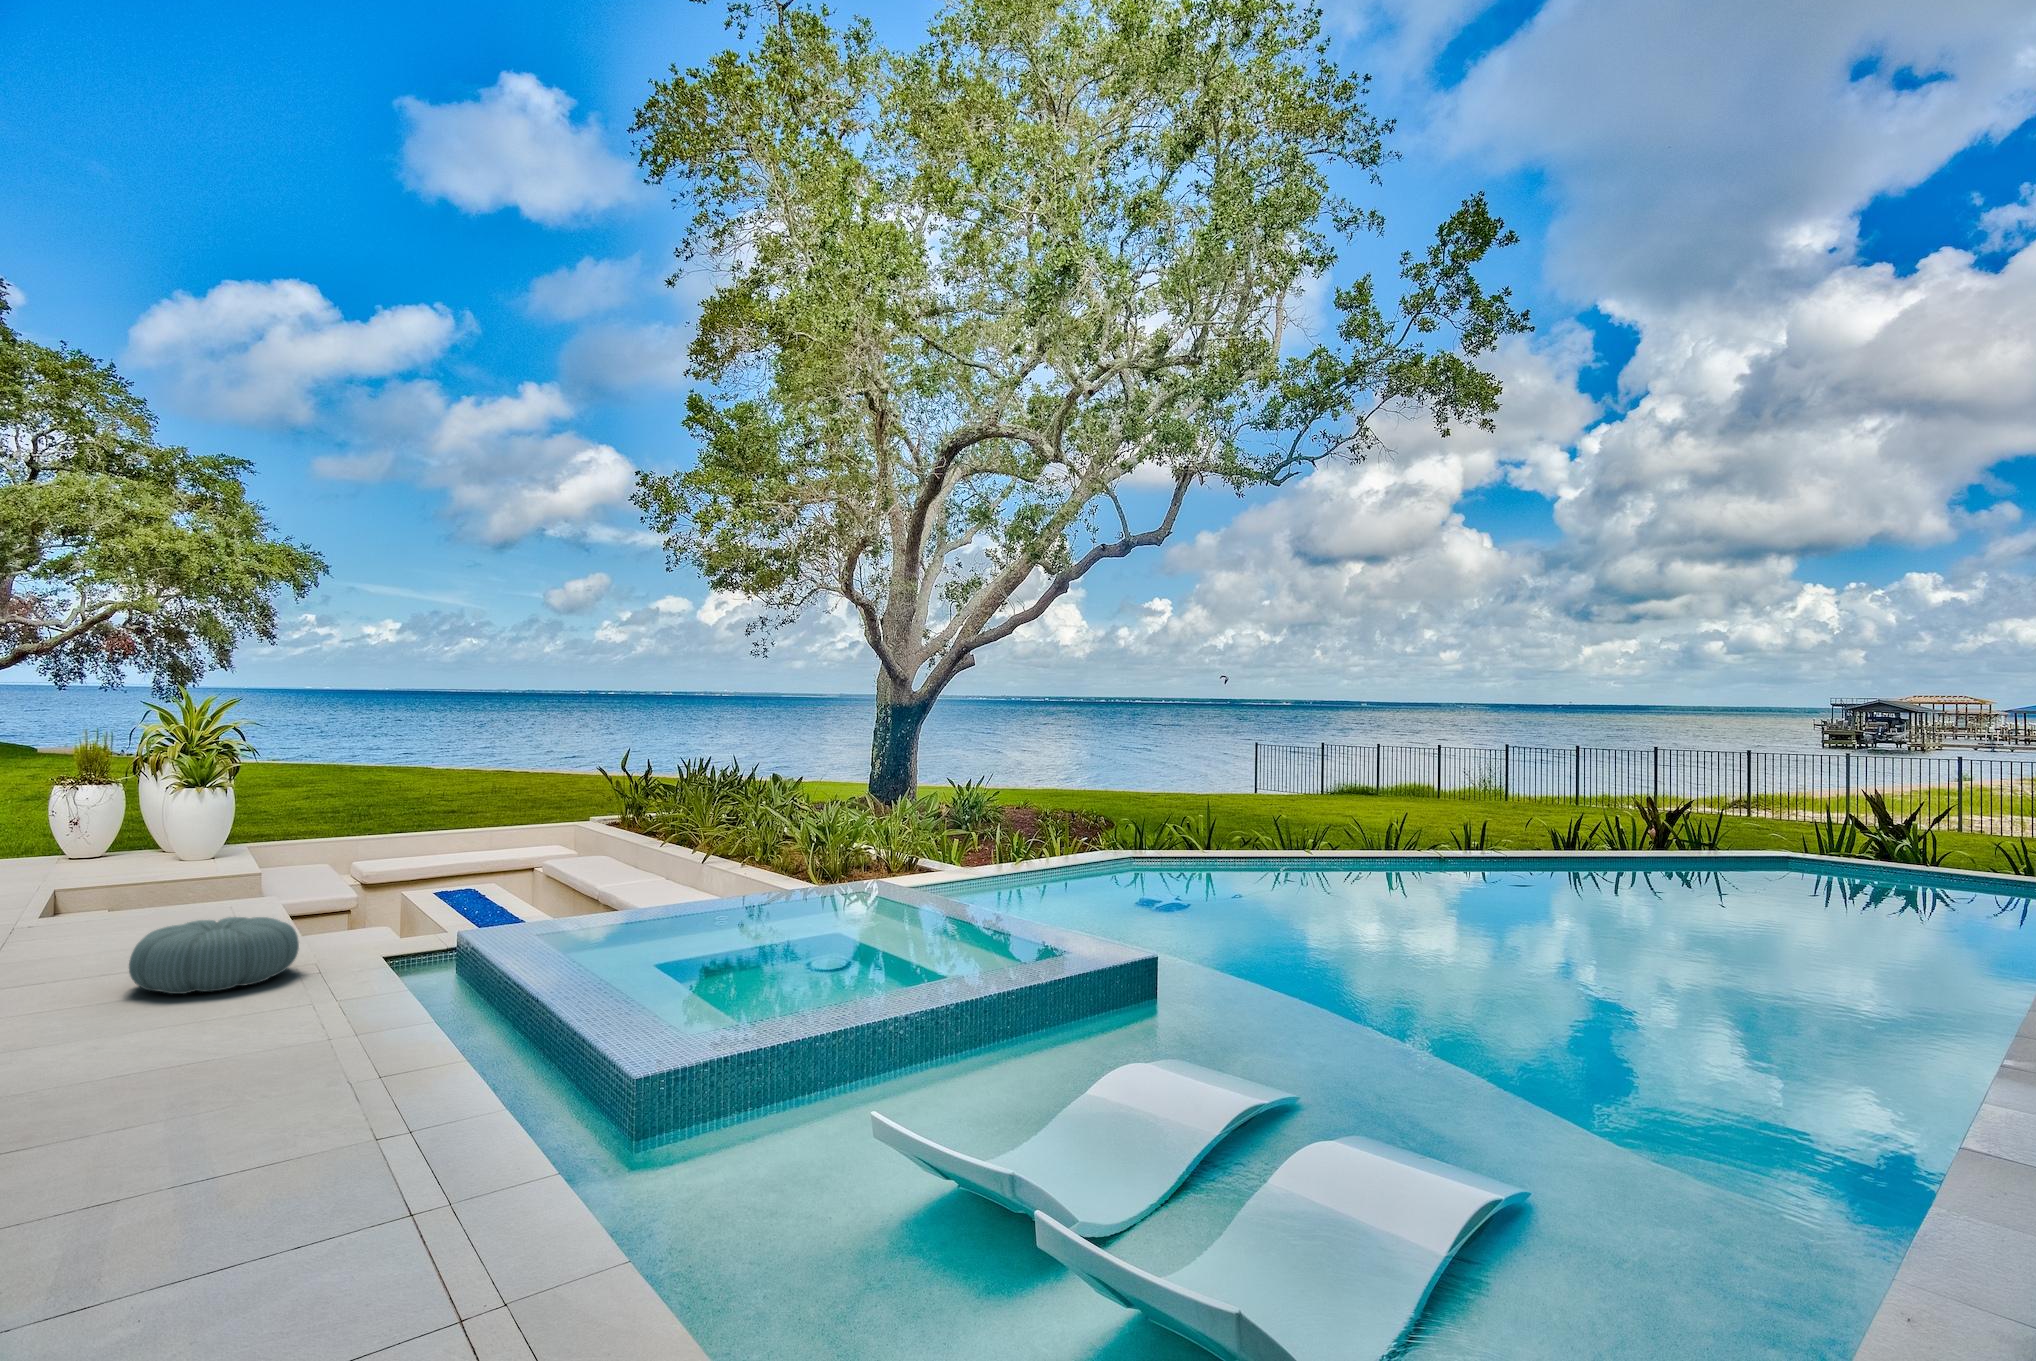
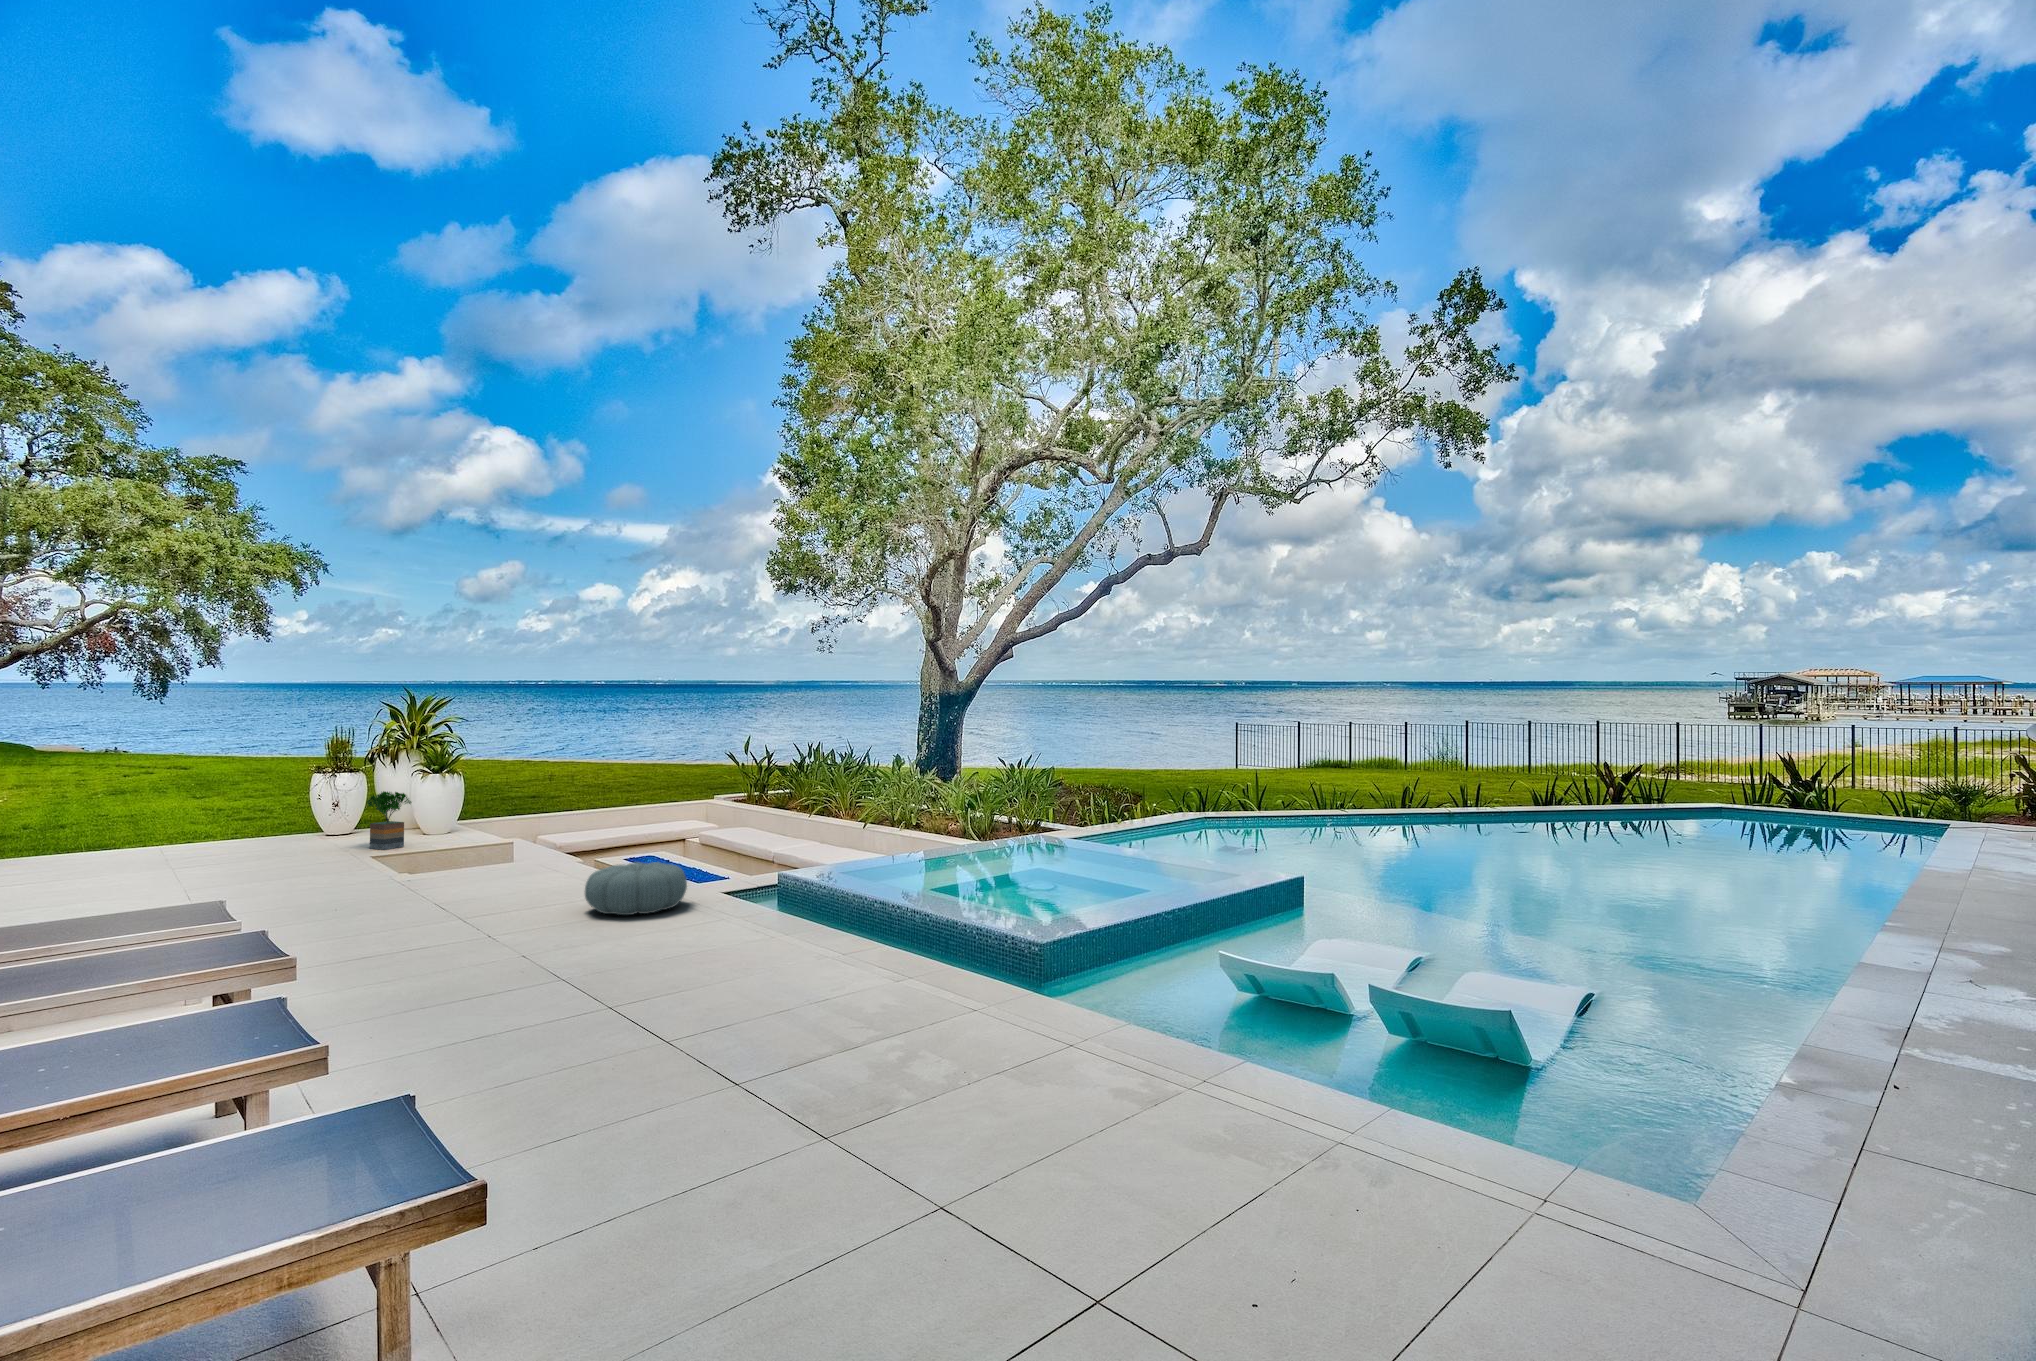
potted tree: none [48,812,119,885] -> present [367,791,411,850]

